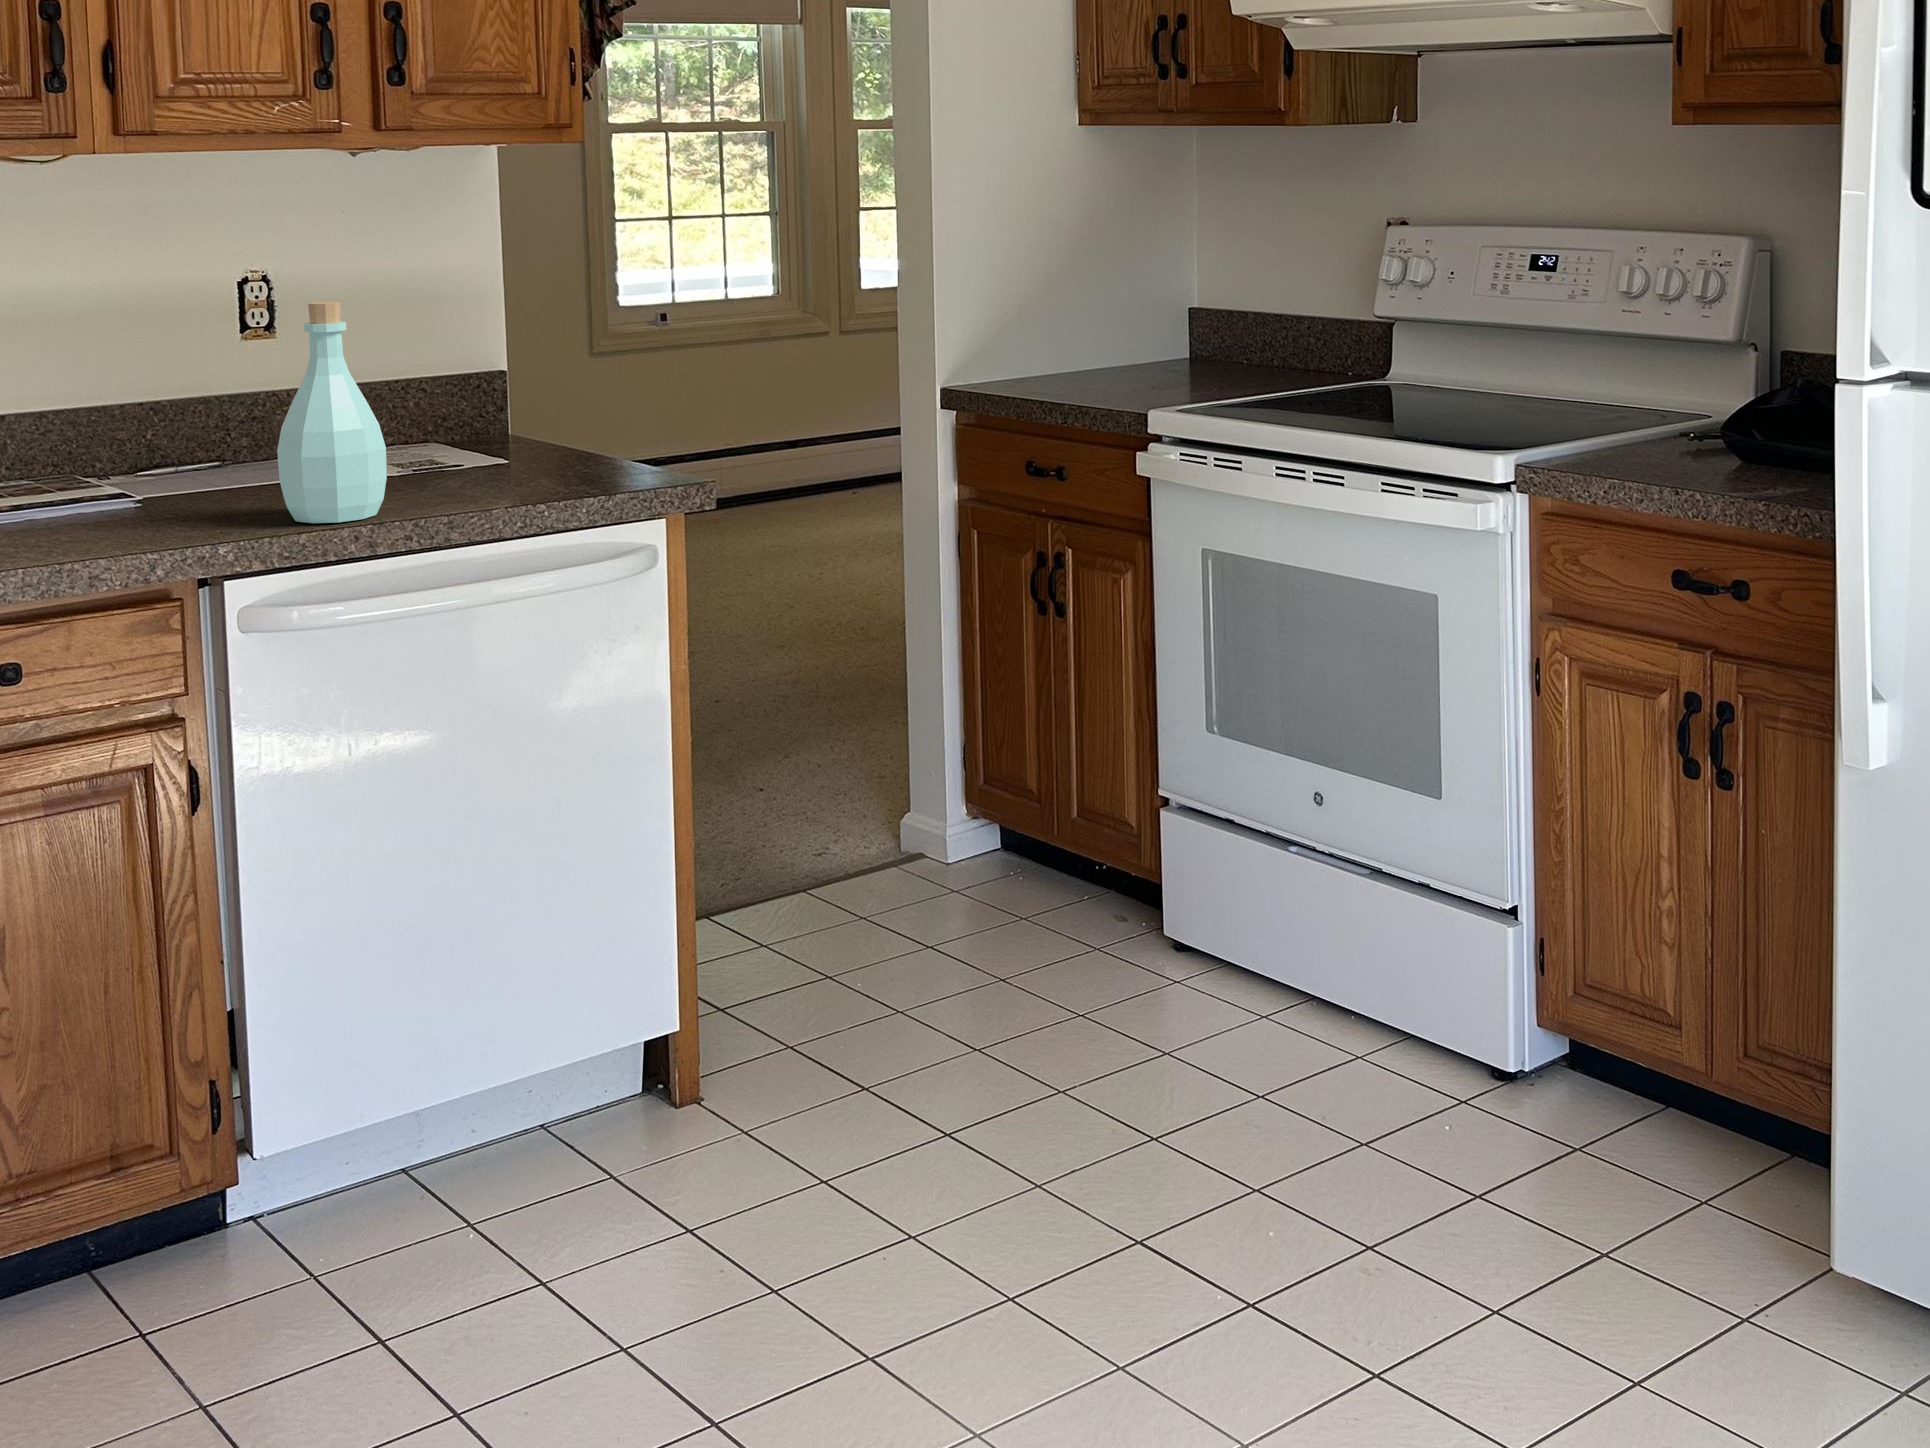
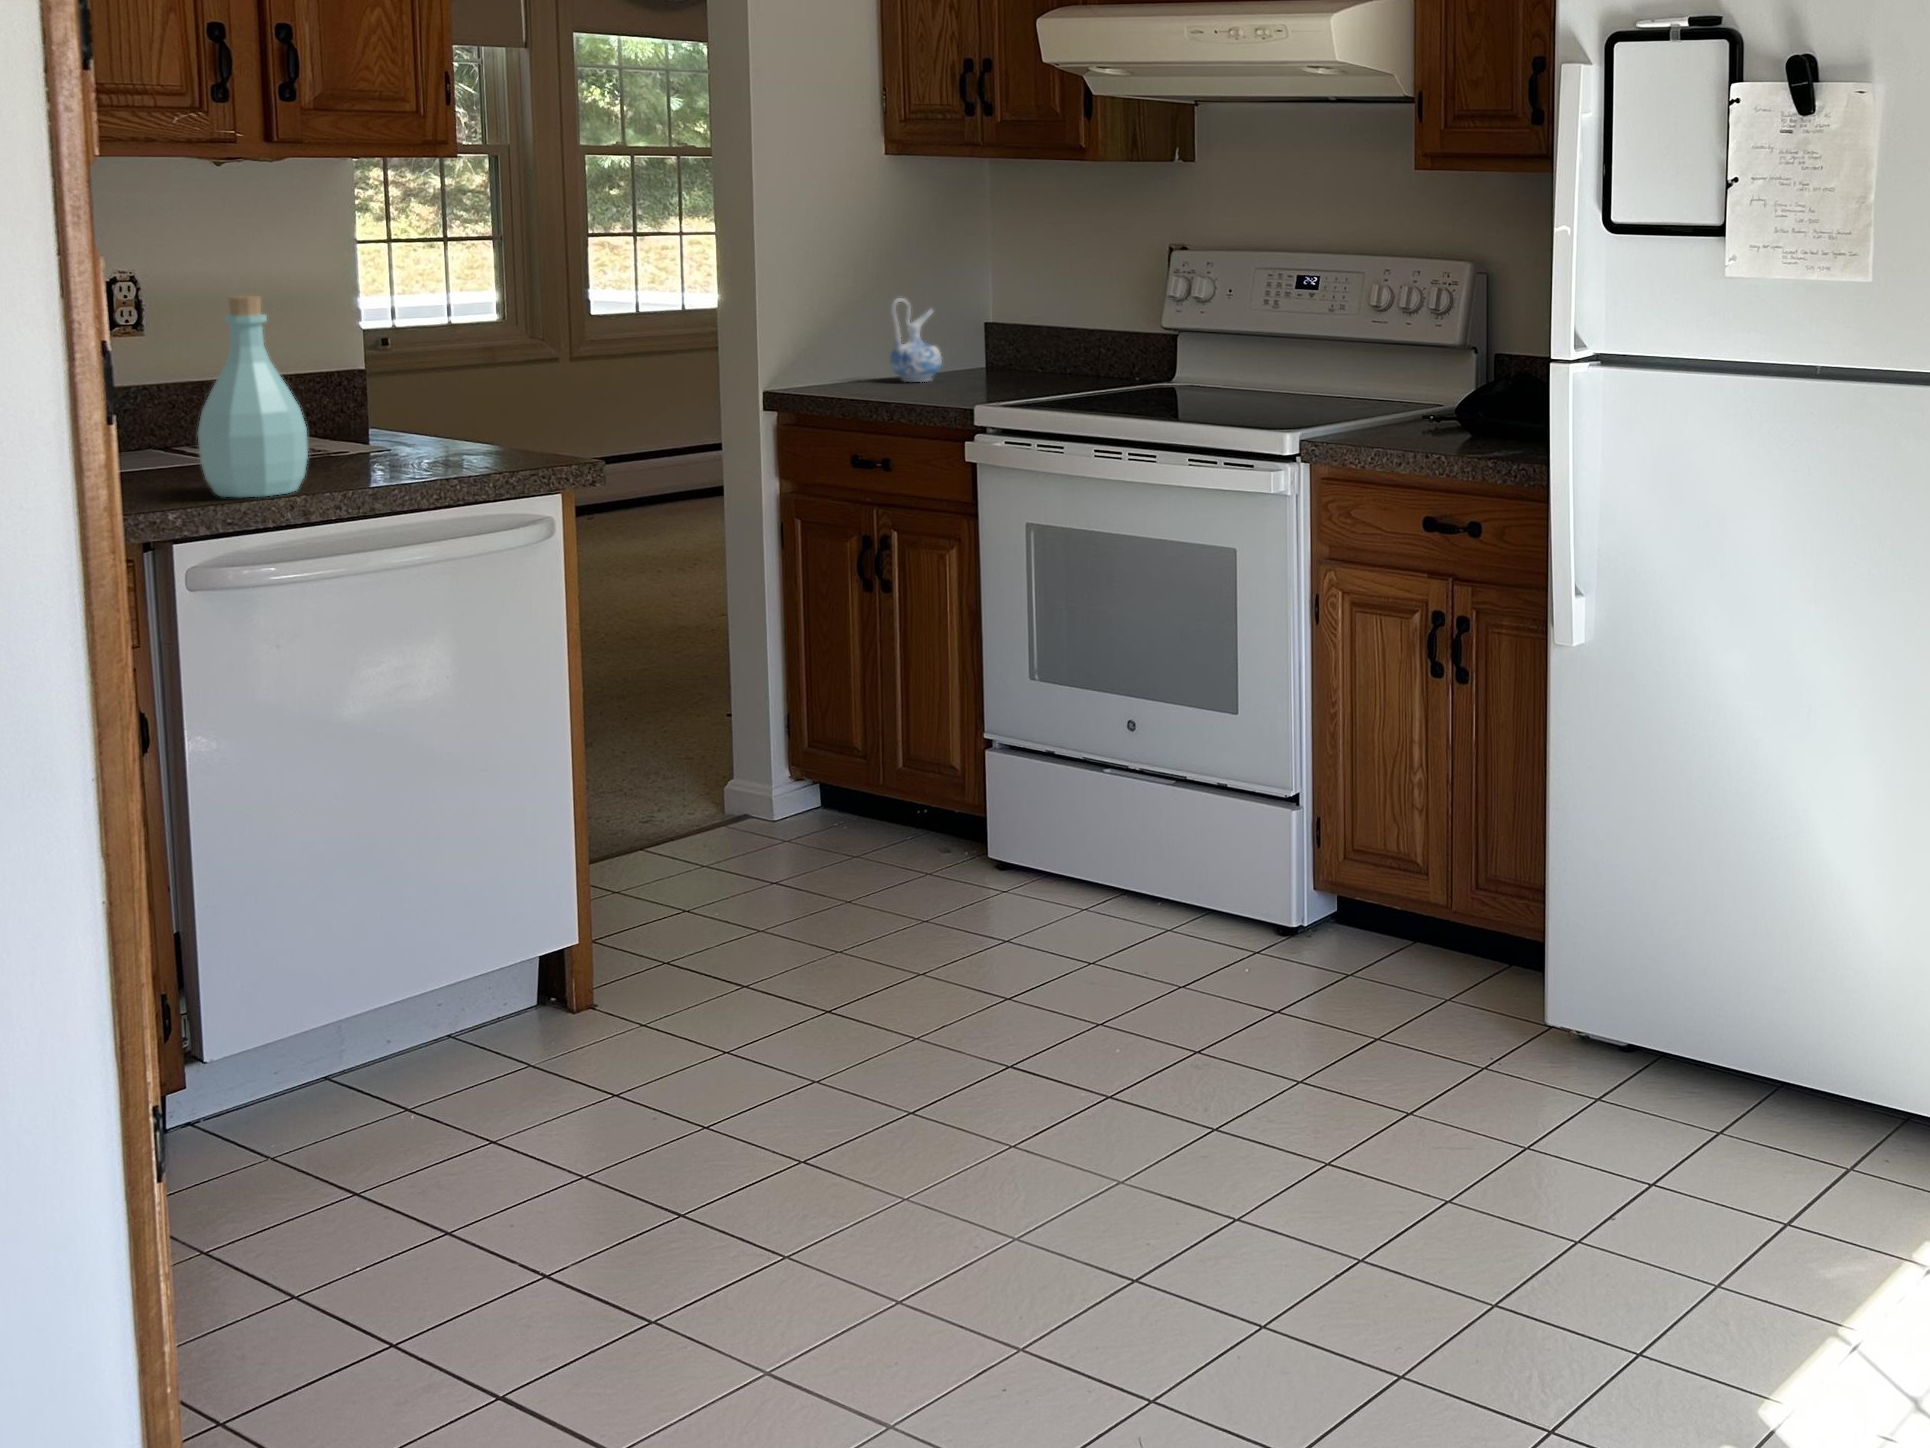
ceramic pitcher: none [1075,283,1132,377] -> present [890,298,942,382]

